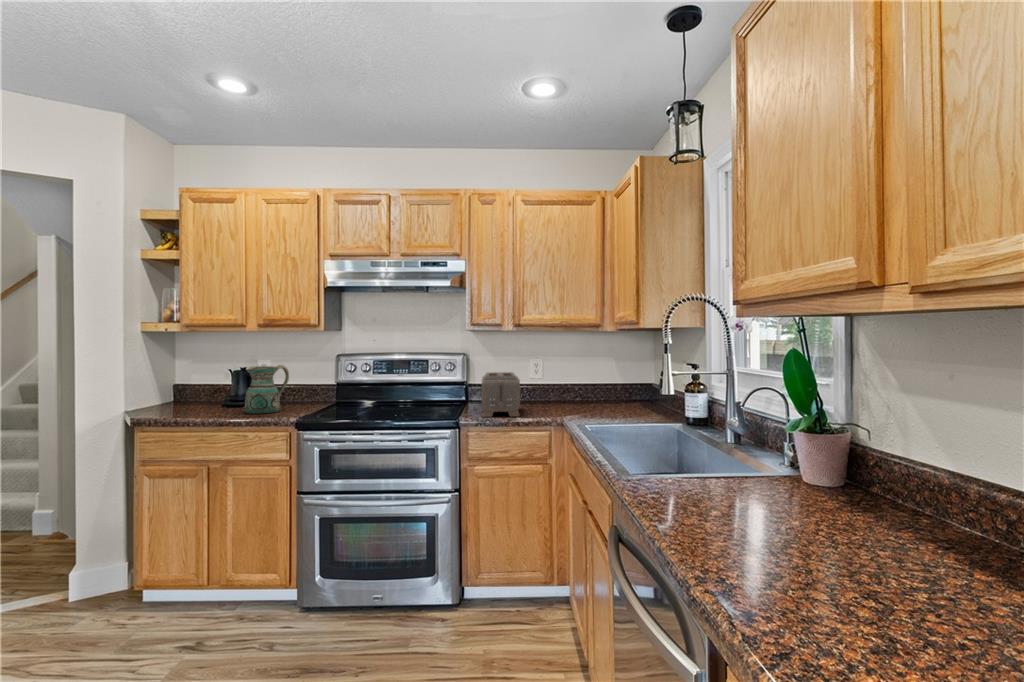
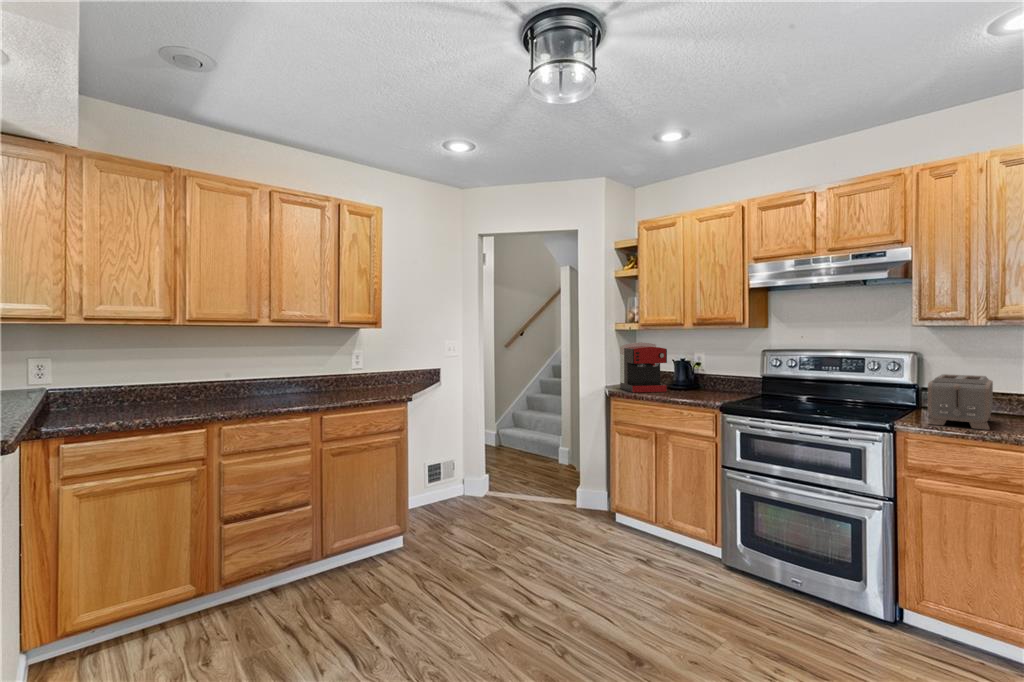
coffee maker: none [150,347,223,416] -> present [620,342,667,392]
ceramic pitcher: present [245,365,289,414] -> none [682,358,718,397]

